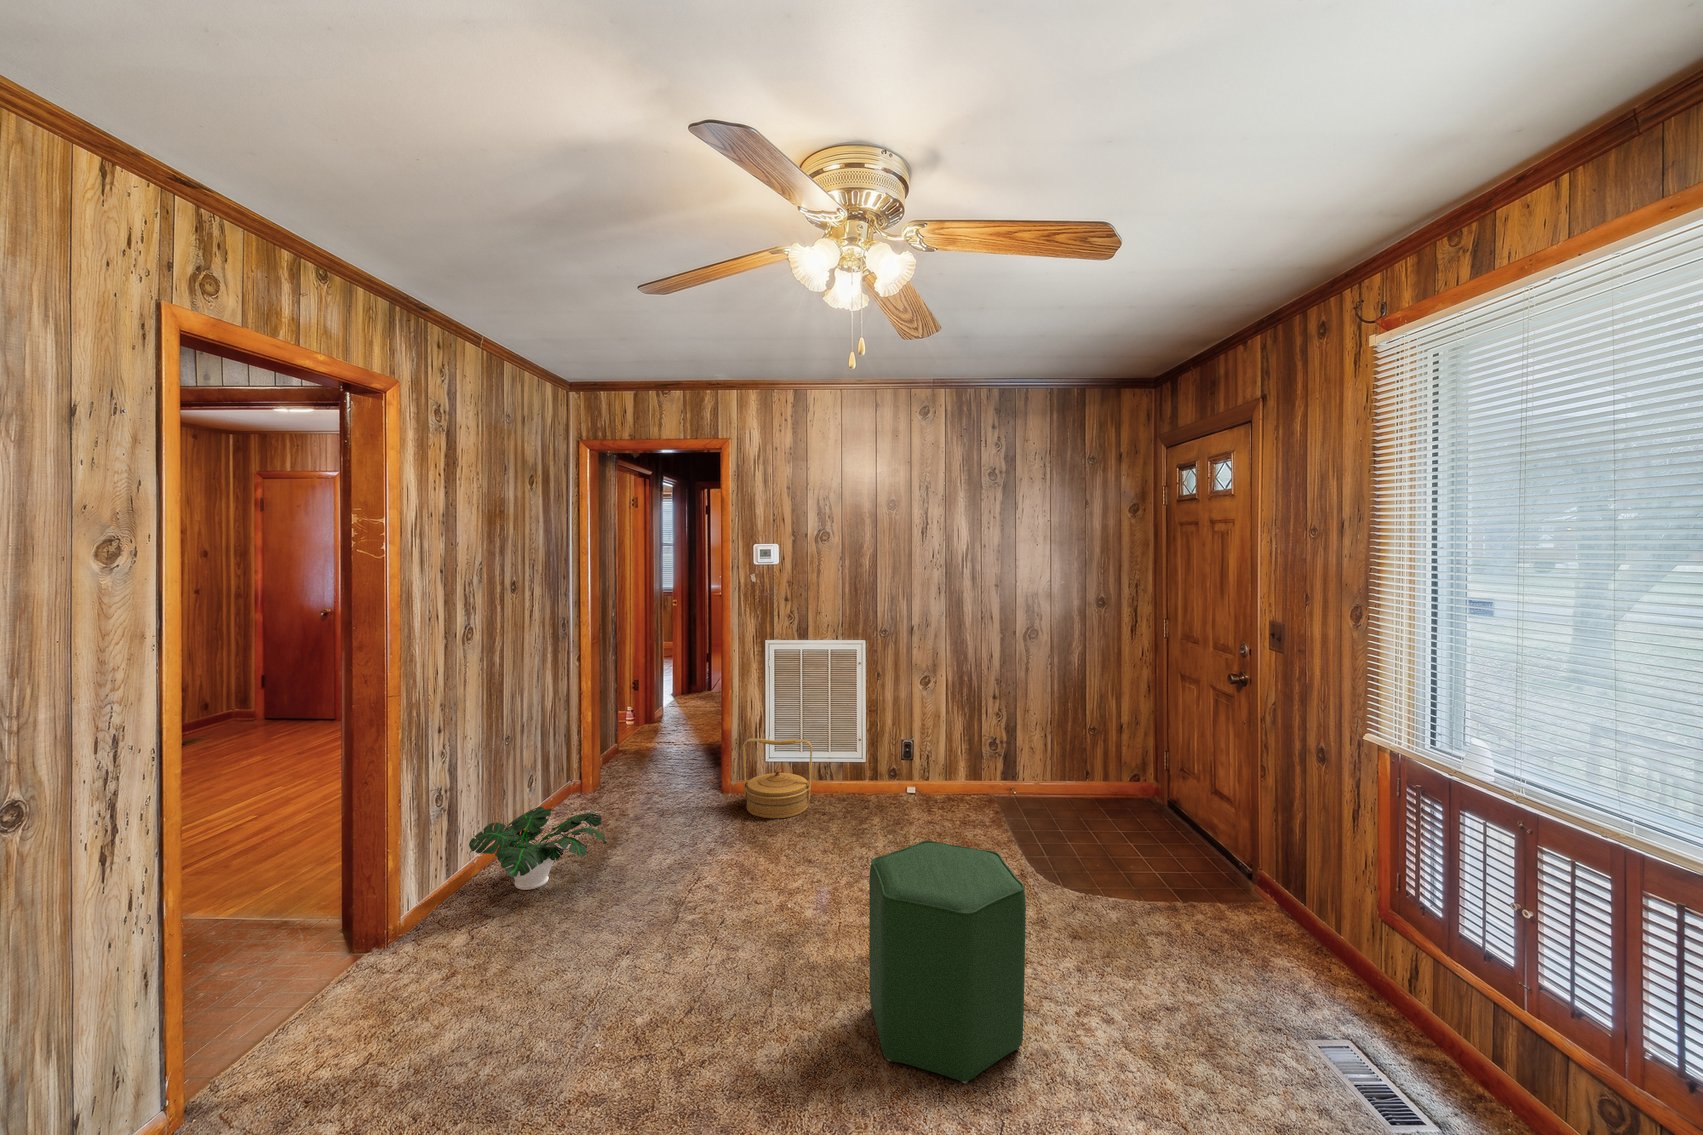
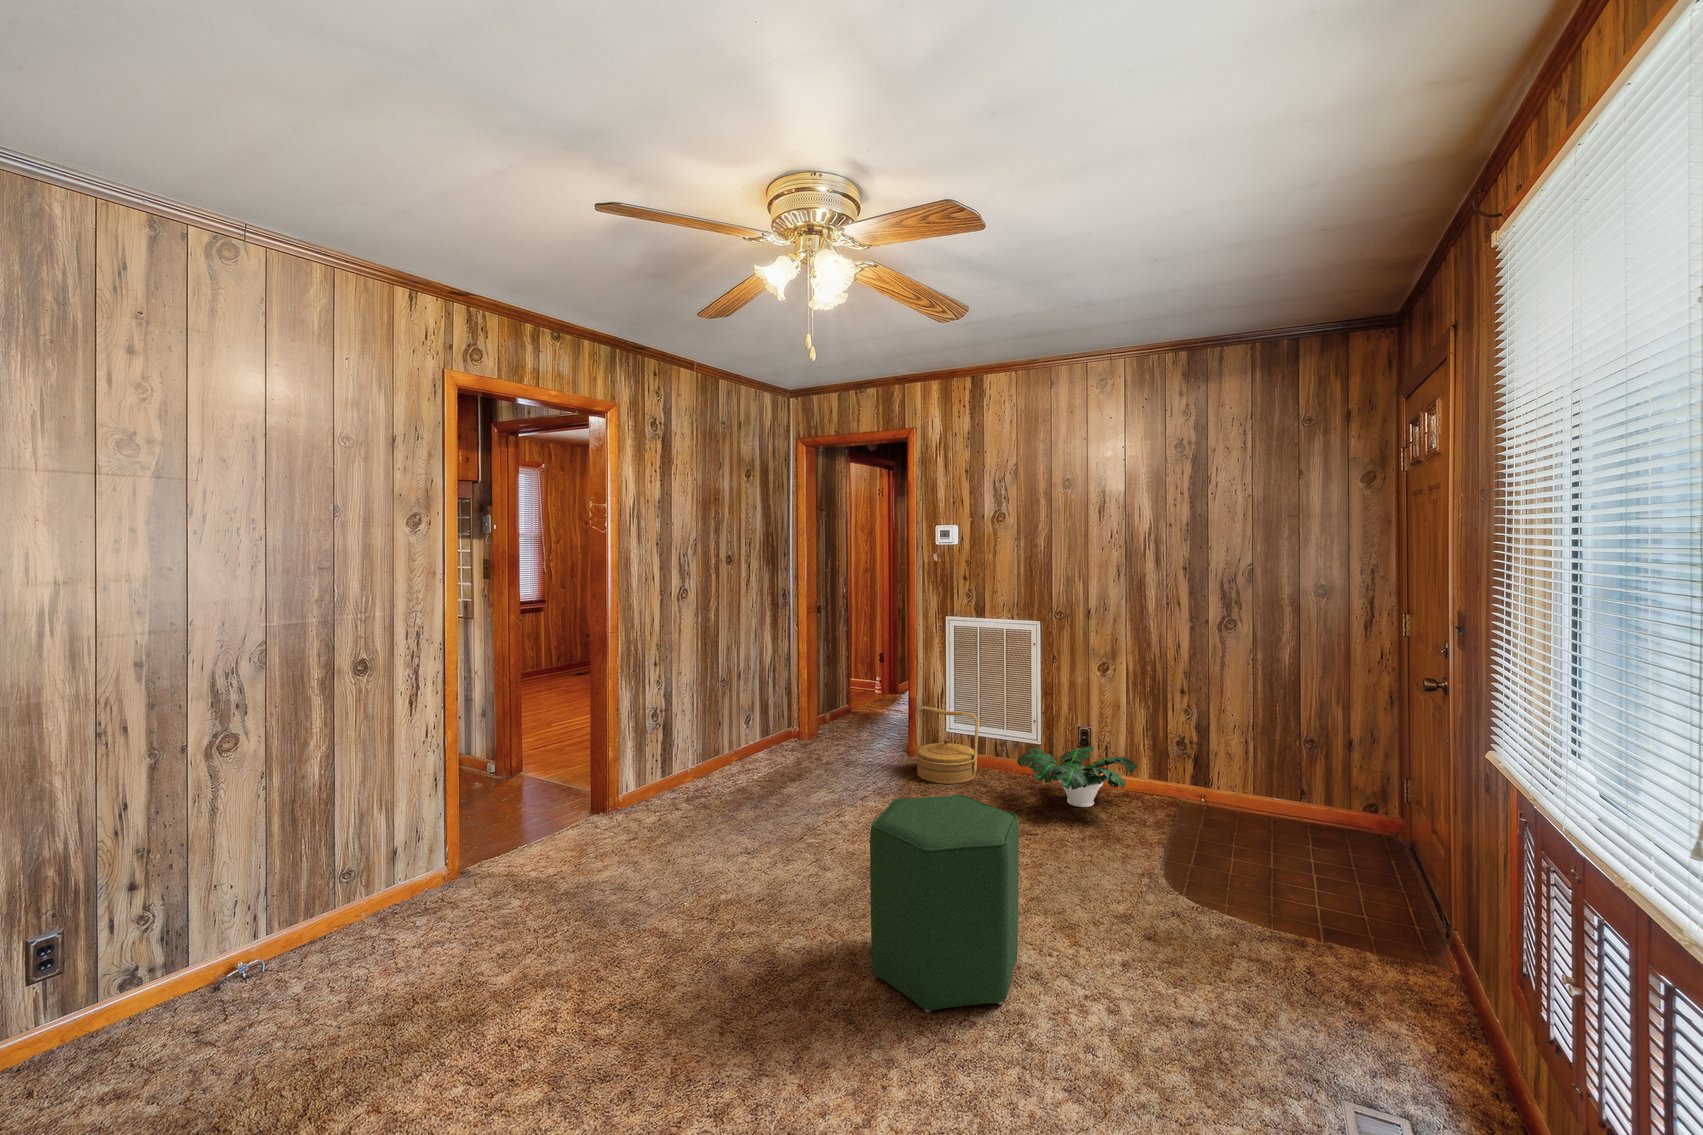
potted plant: present [469,806,607,890] -> present [1017,746,1137,807]

